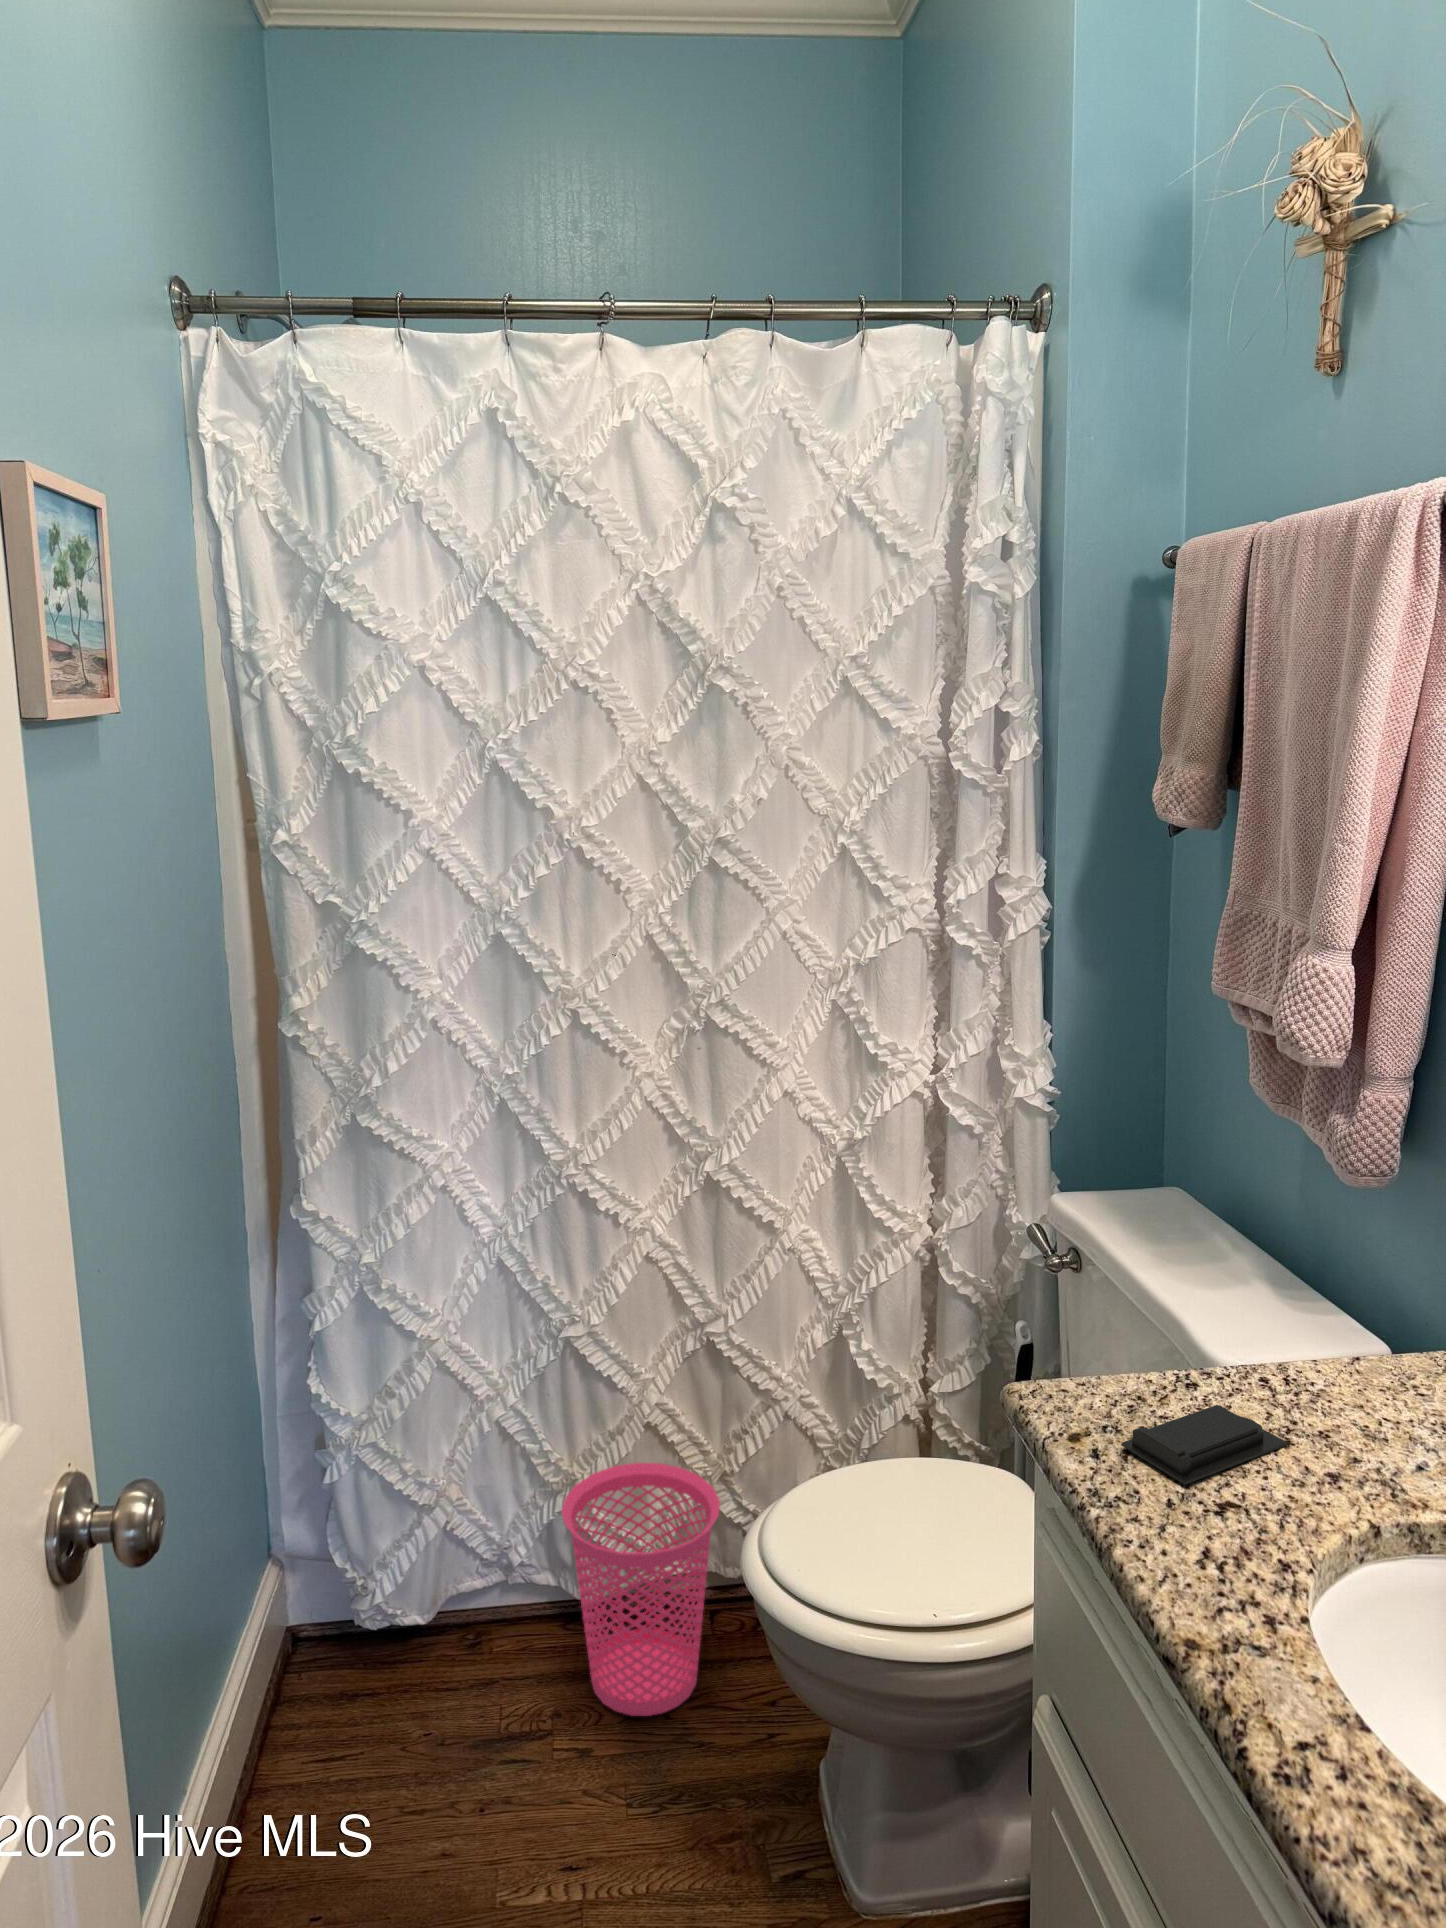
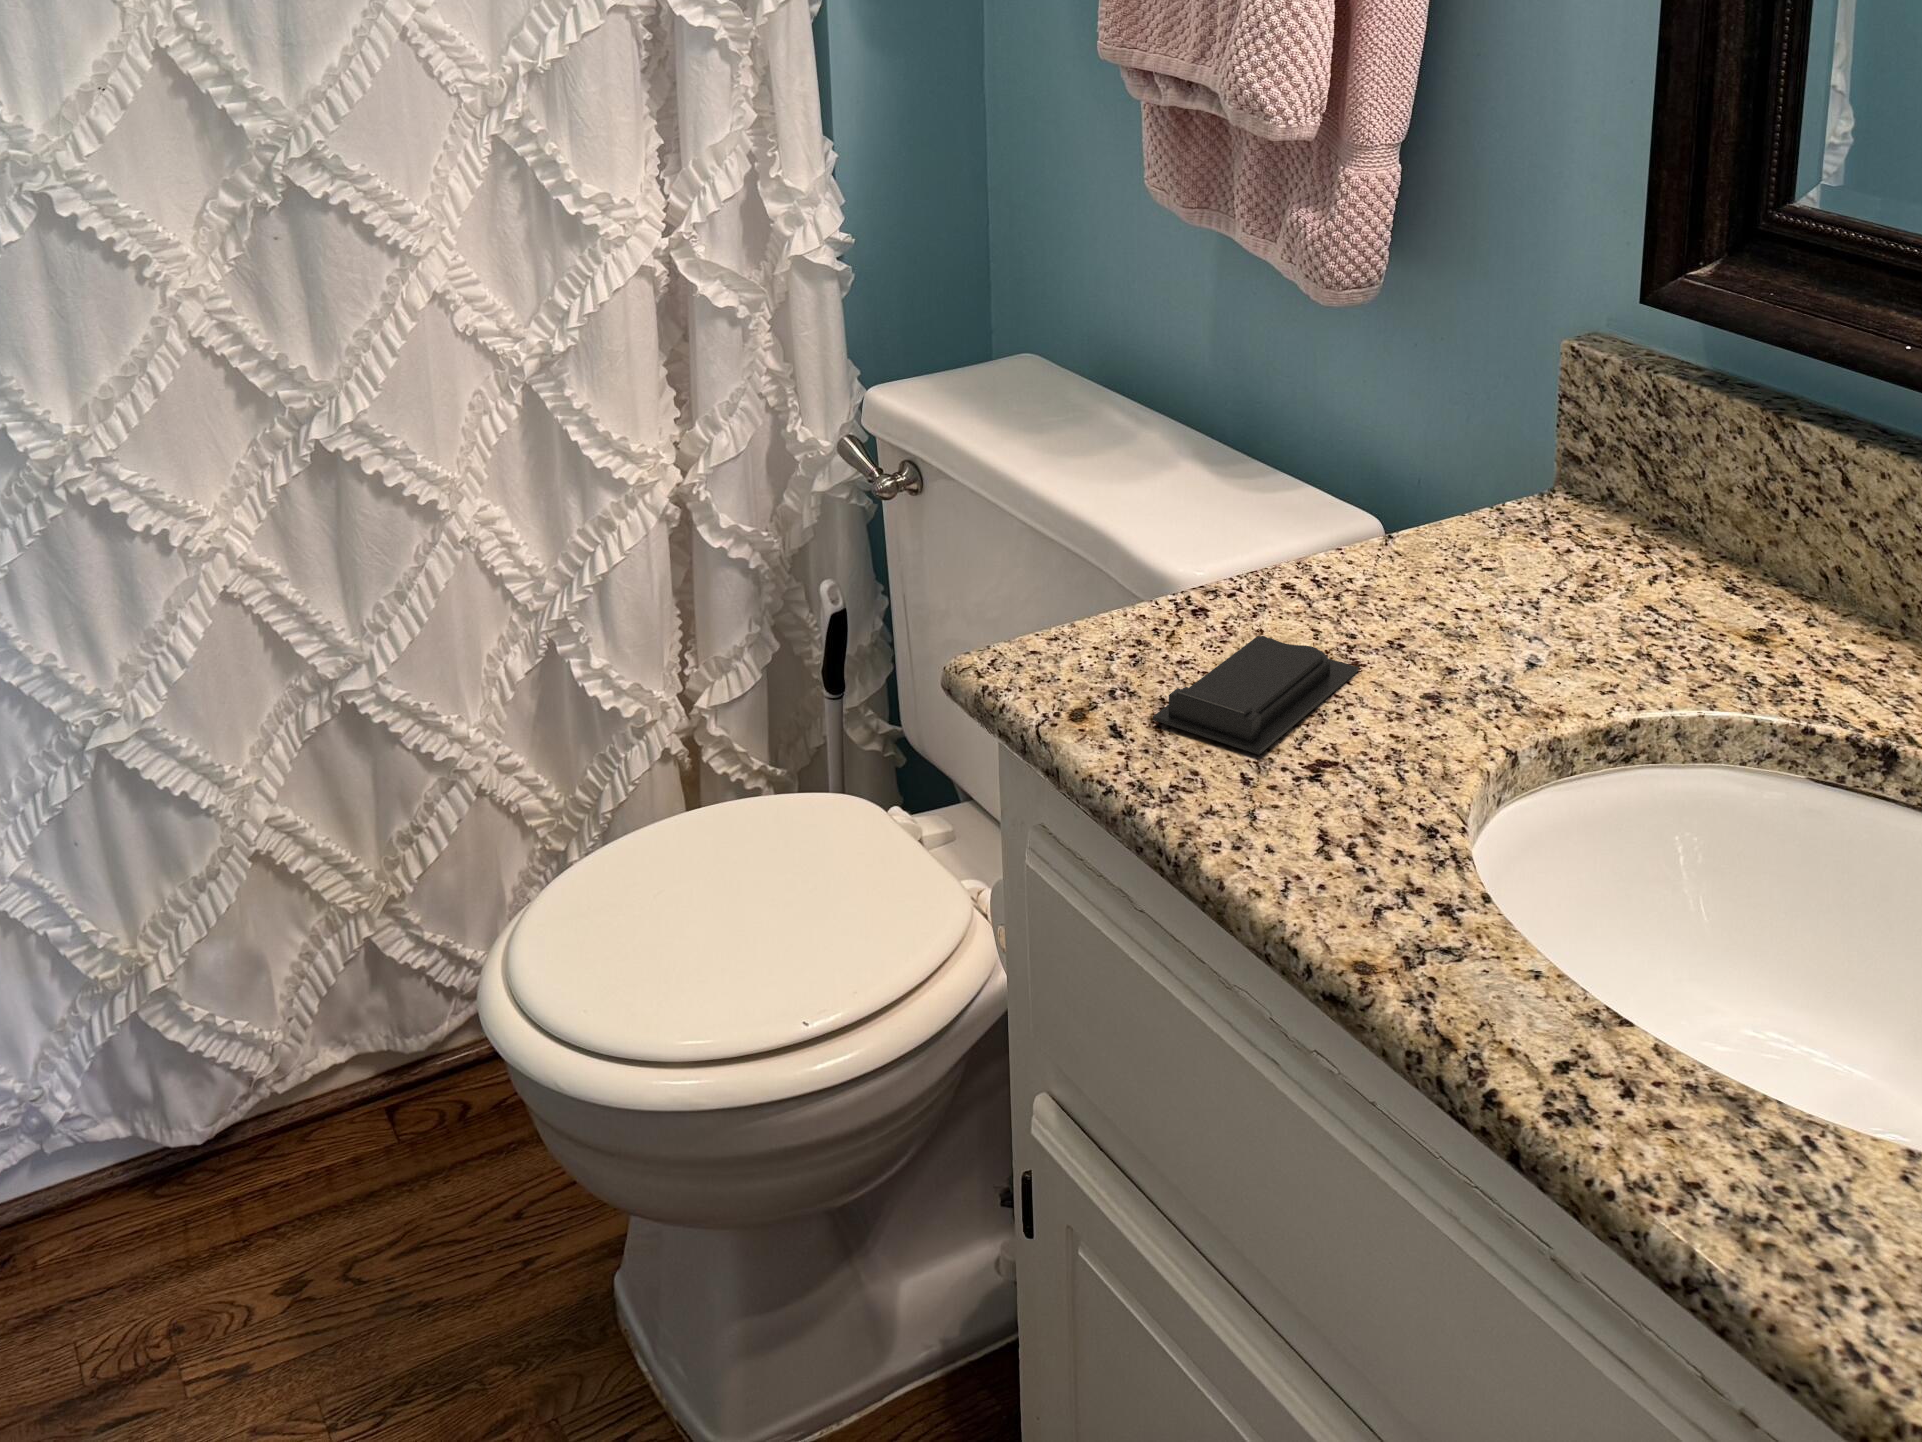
waste basket: present [562,1463,720,1716] -> none [144,909,412,1303]

